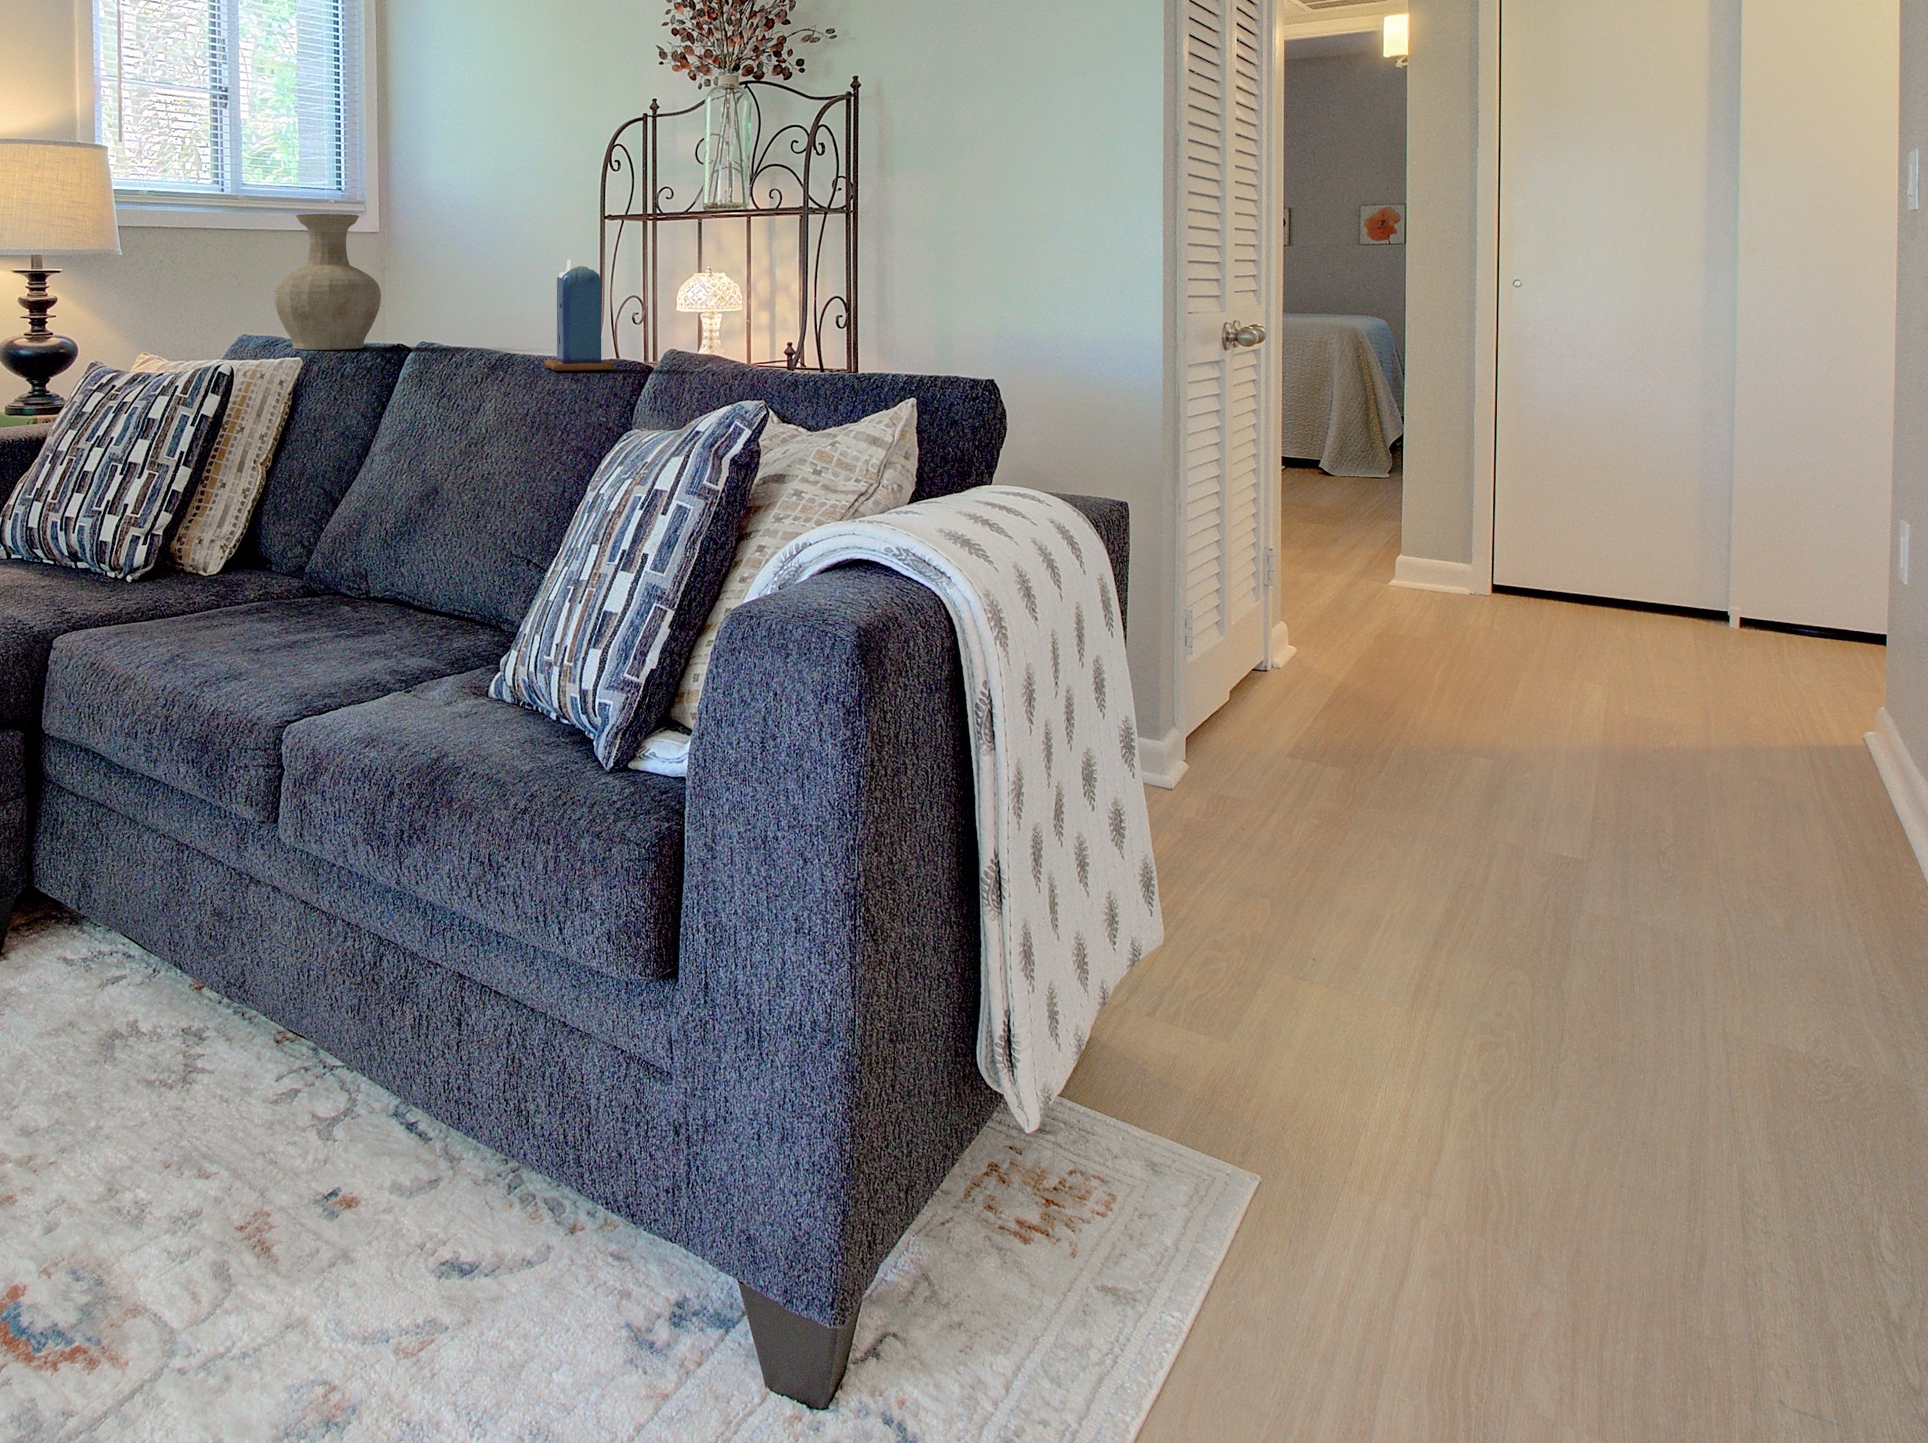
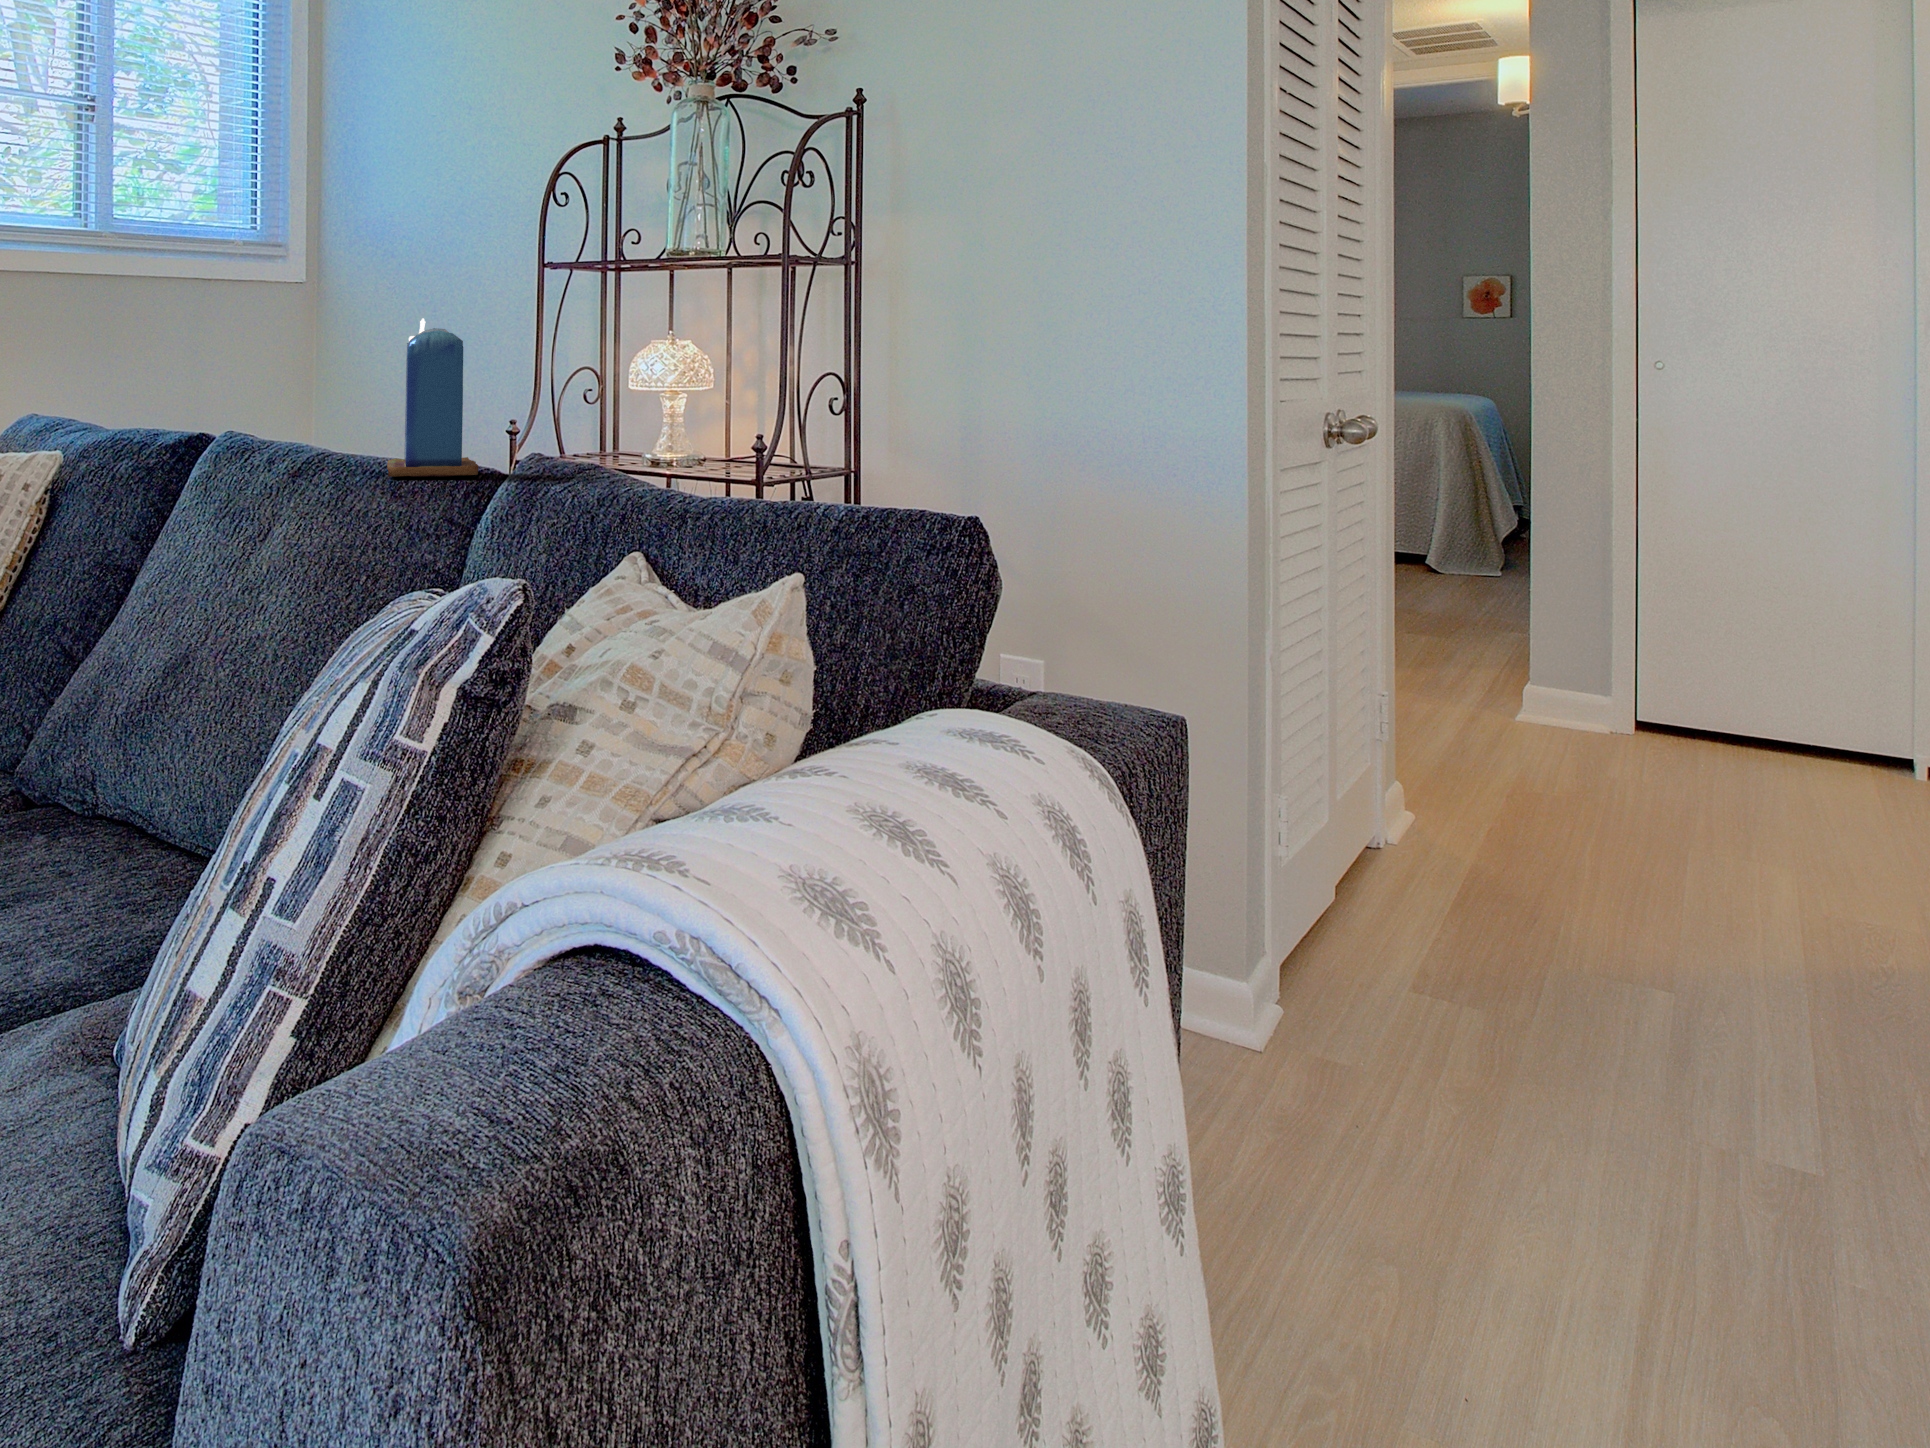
vase: present [274,214,381,350] -> none [66,252,218,436]

